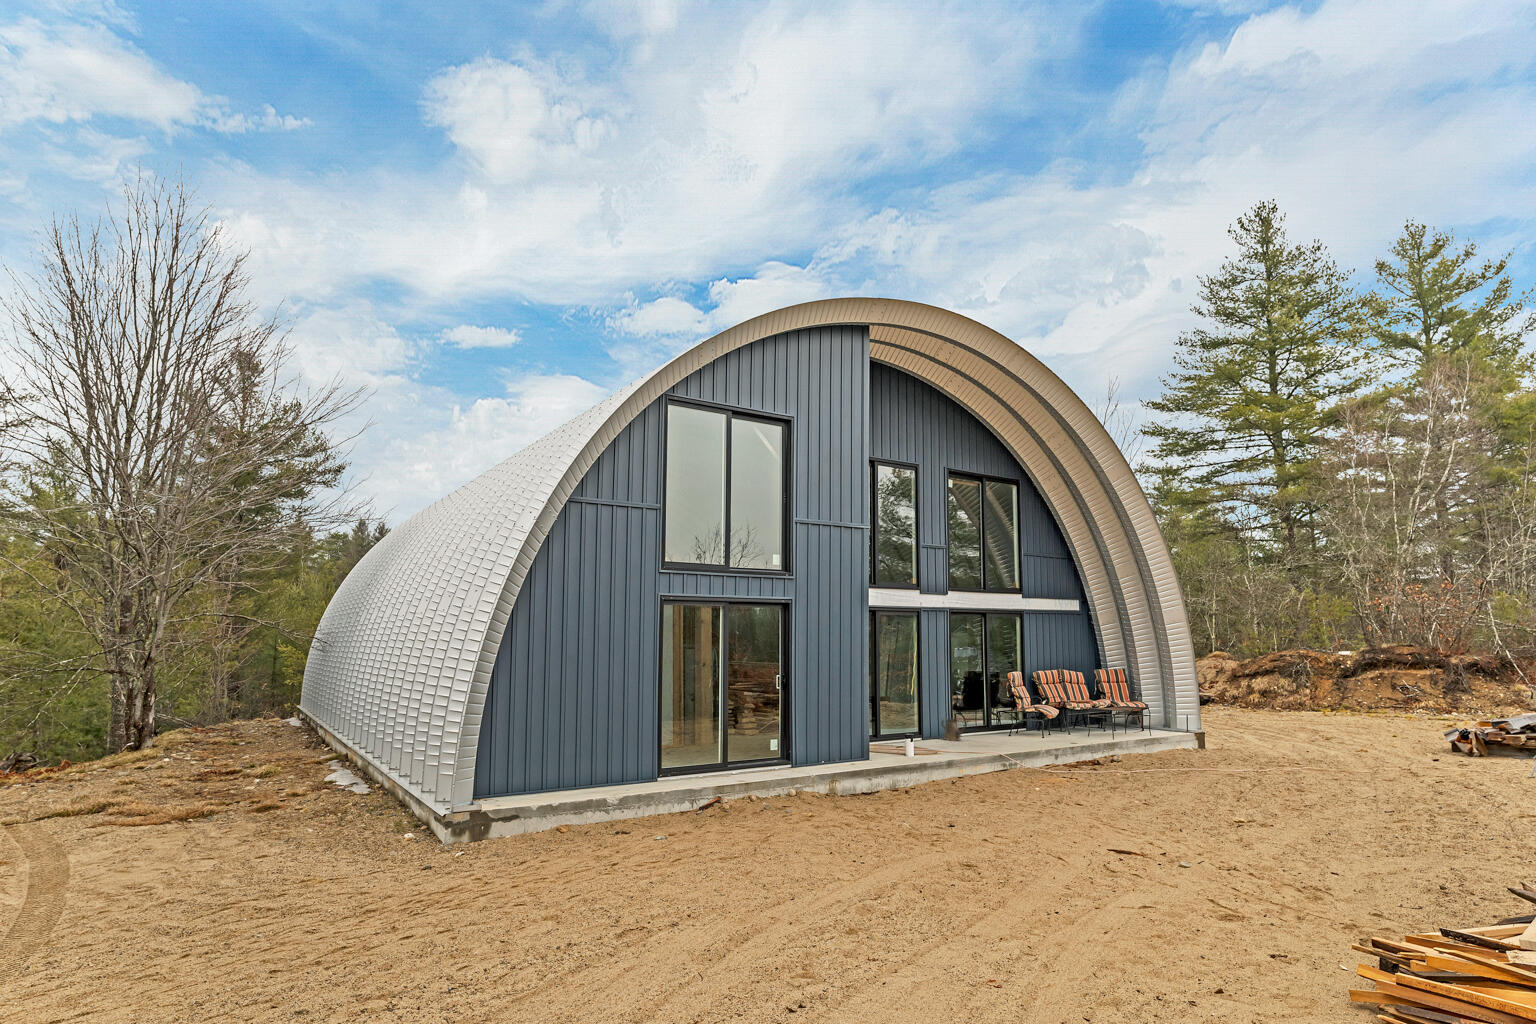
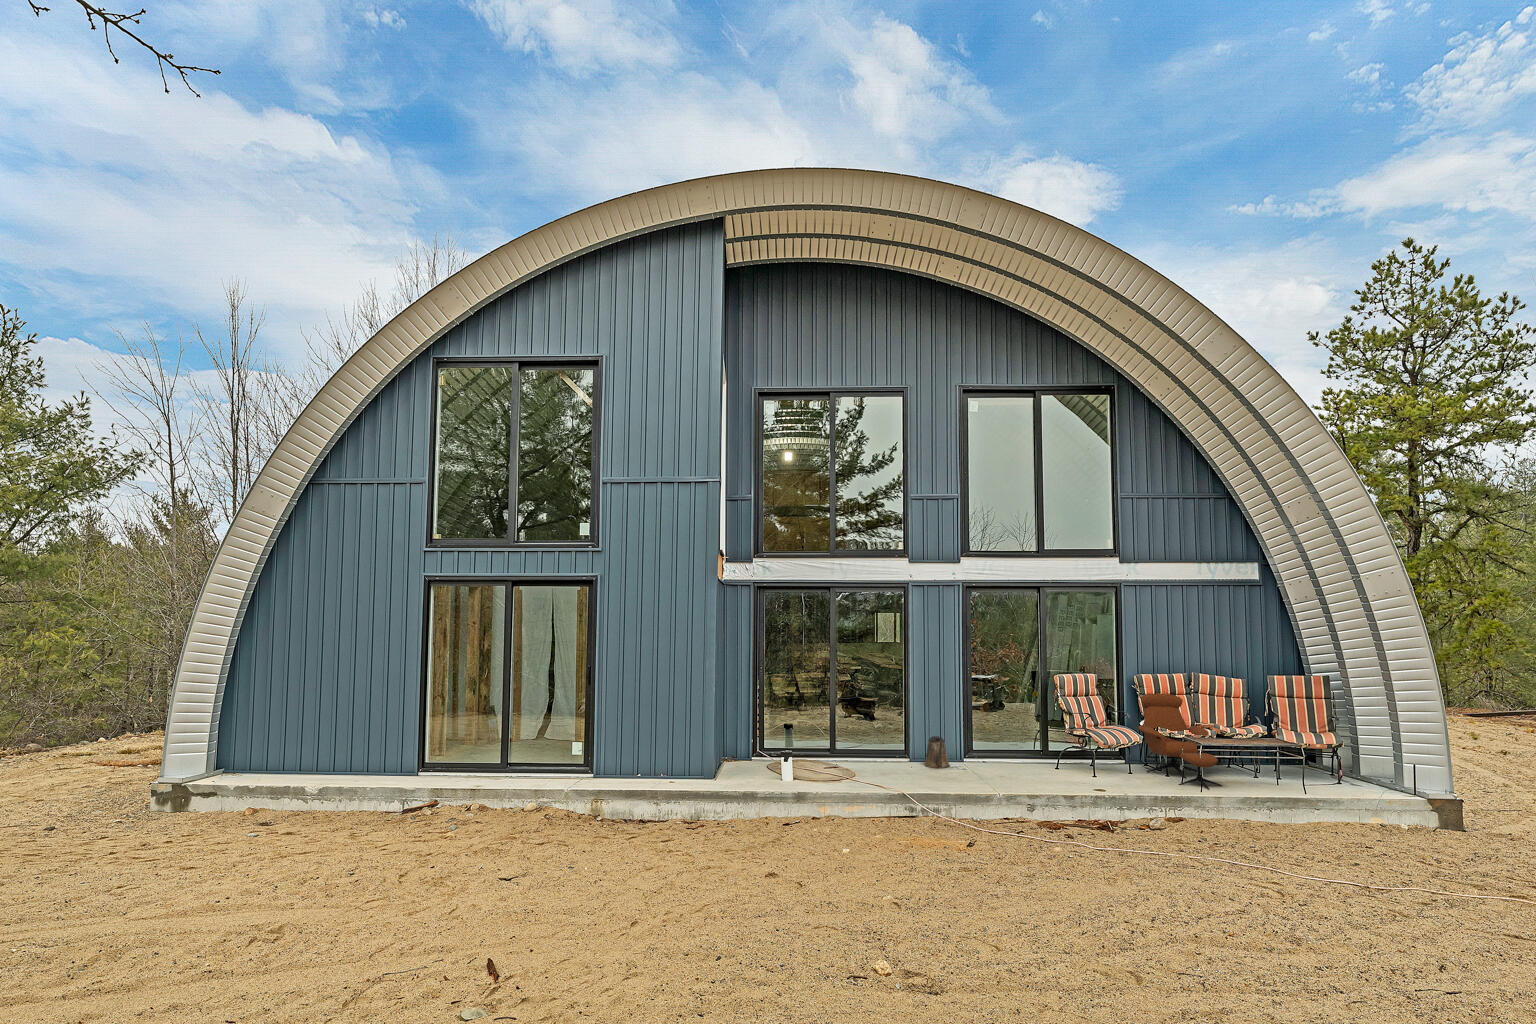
lounge chair: none [1040,683,1105,737] -> present [1138,693,1222,790]

